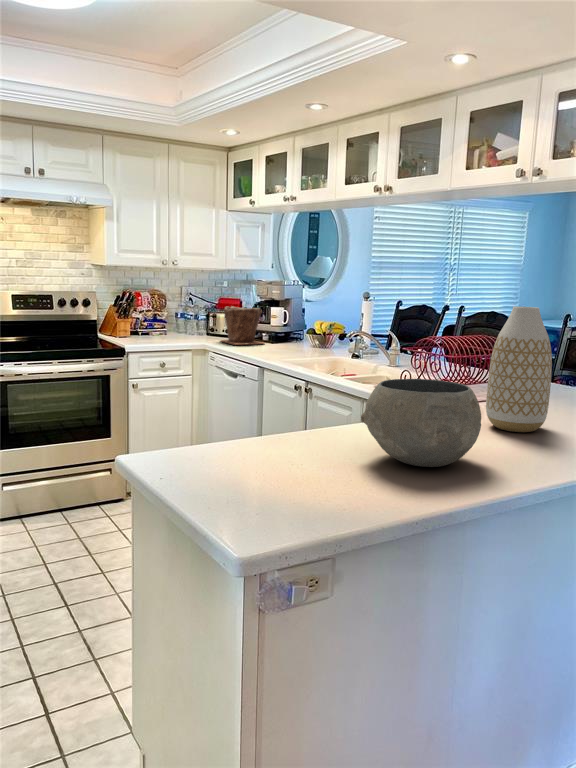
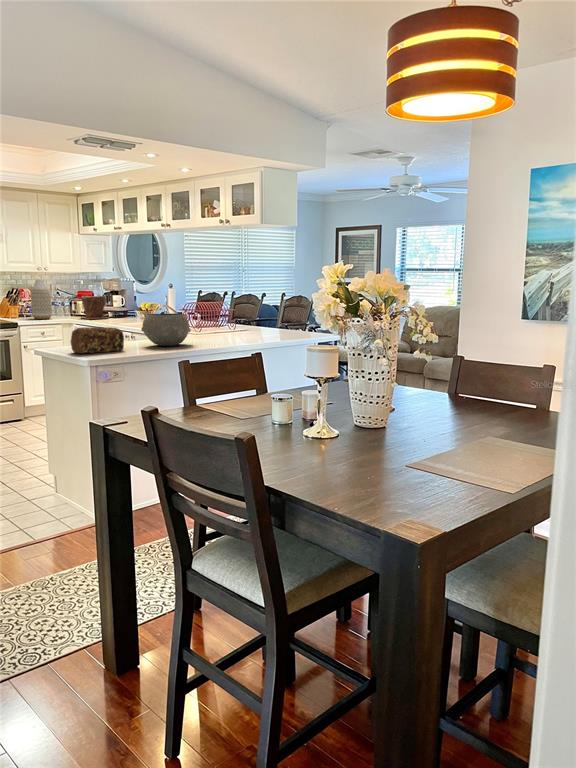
vase: present [486,306,552,432] -> present [31,279,52,319]
bread loaf: none [192,416,326,494] -> present [71,327,124,354]

